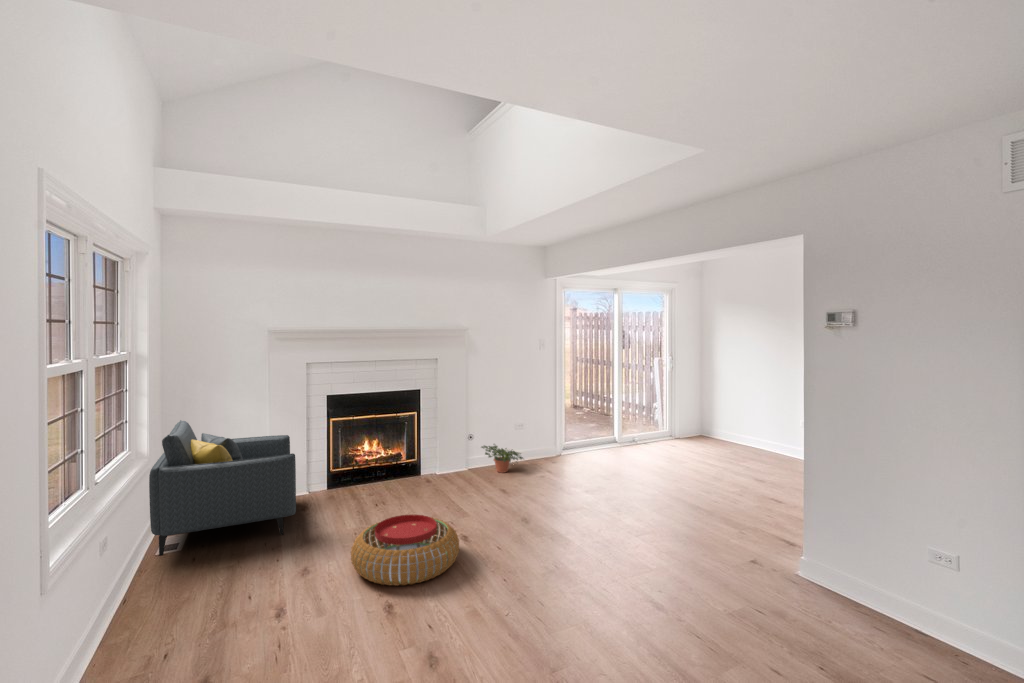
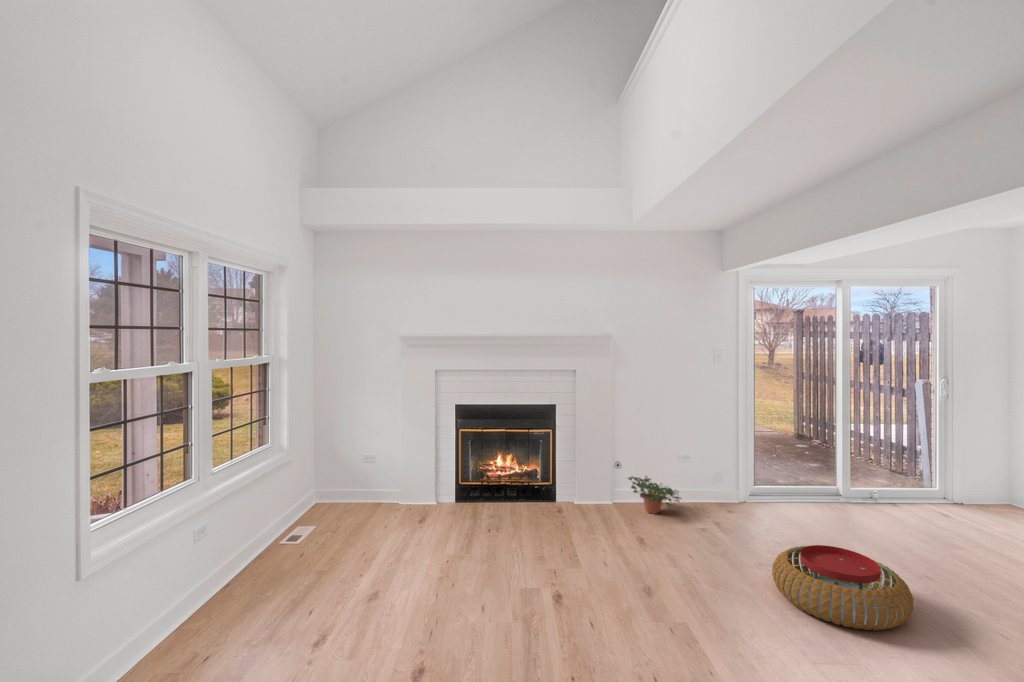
armchair: present [149,420,296,556] -> none [276,418,416,546]
pouf: present [351,515,459,586] -> present [772,545,914,631]

